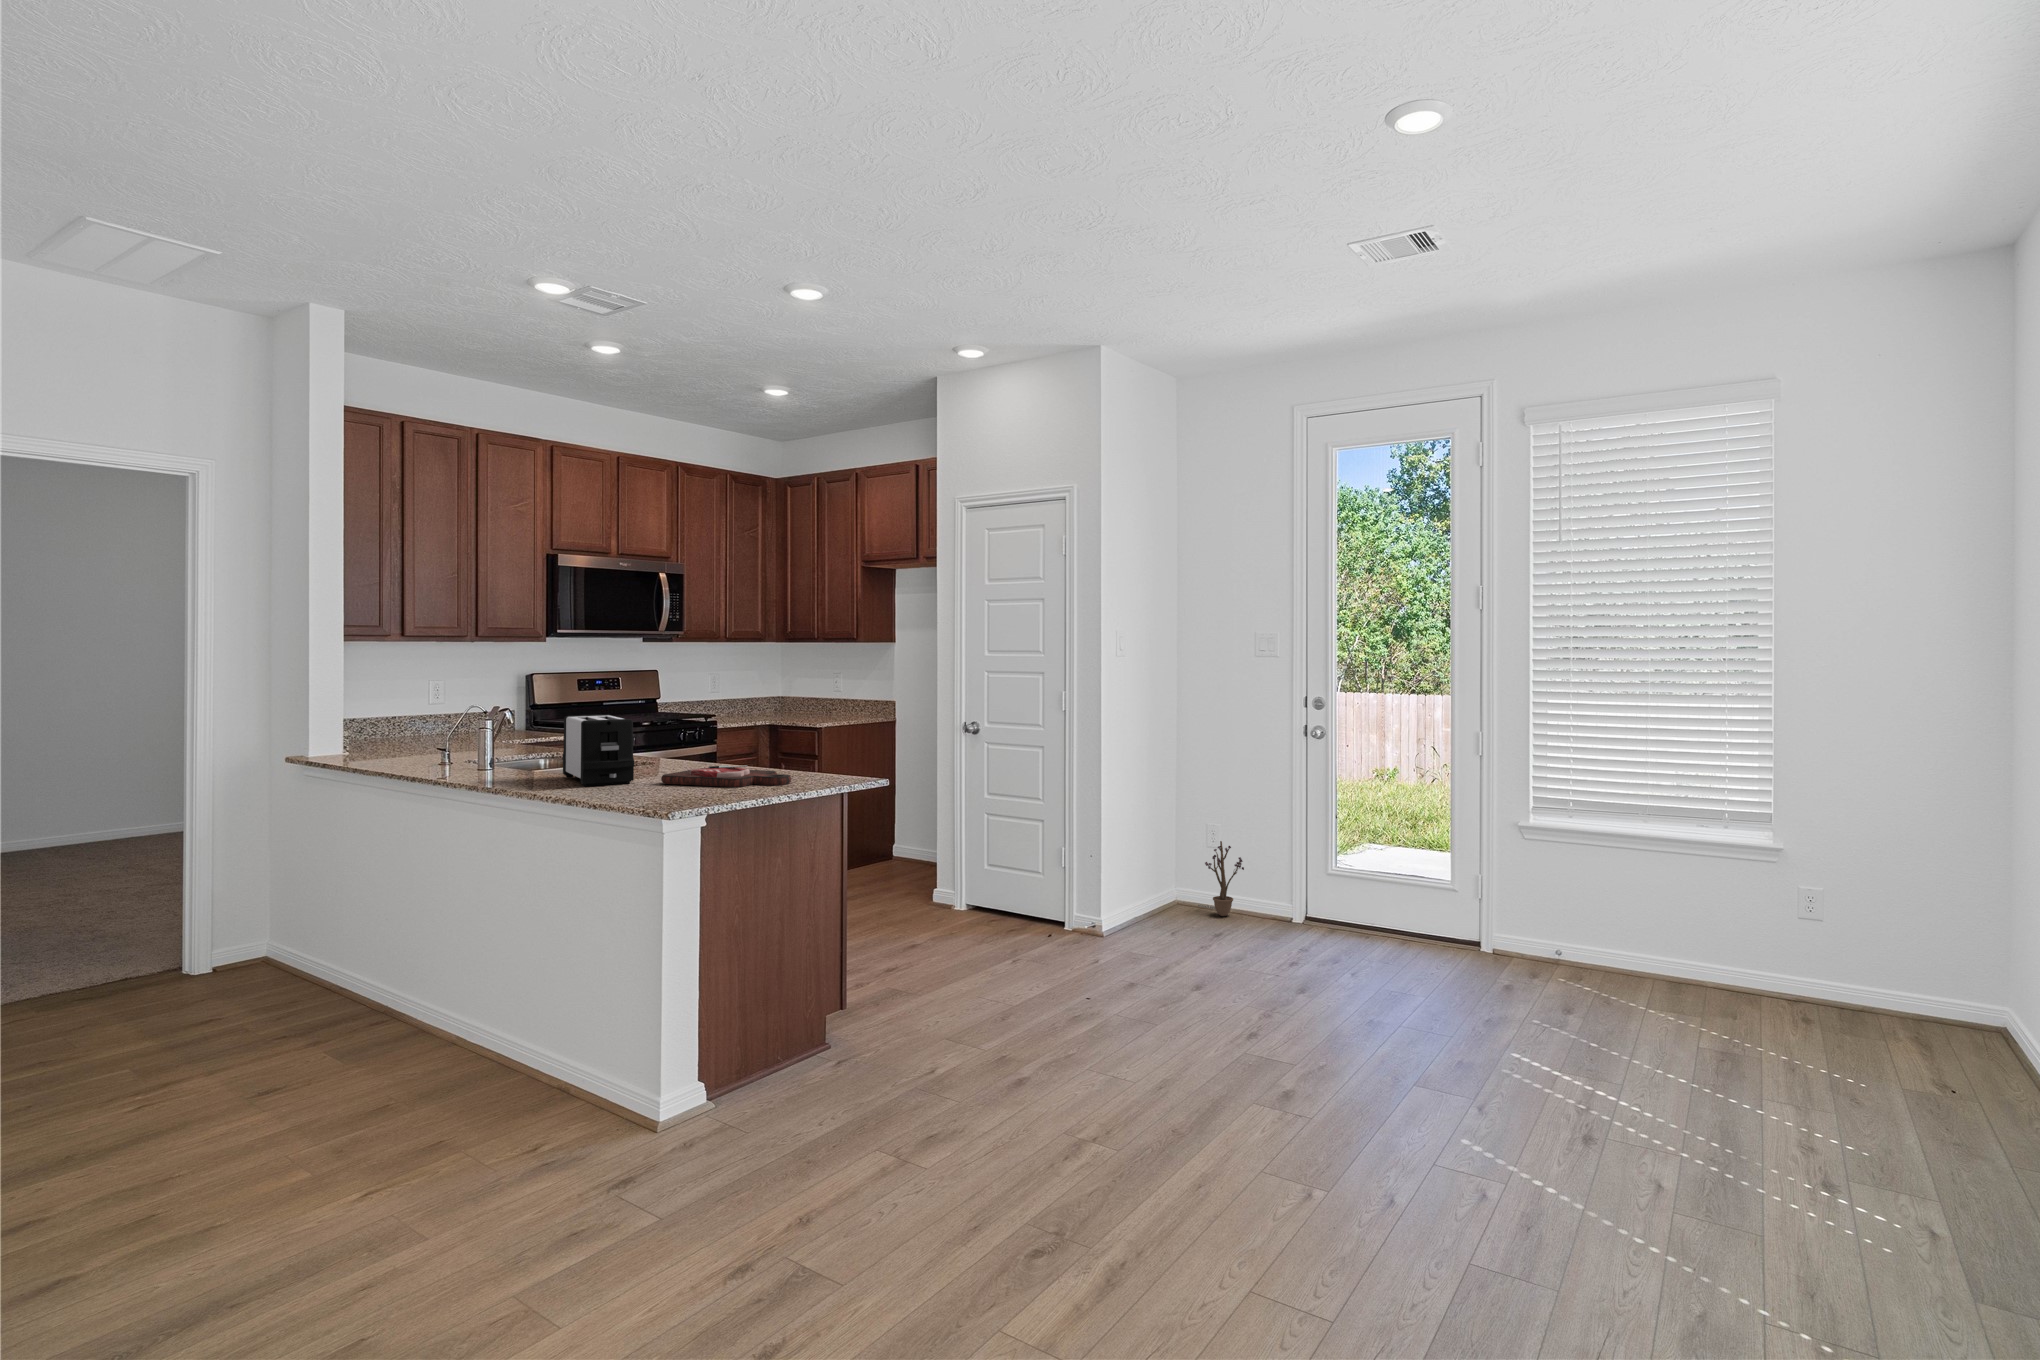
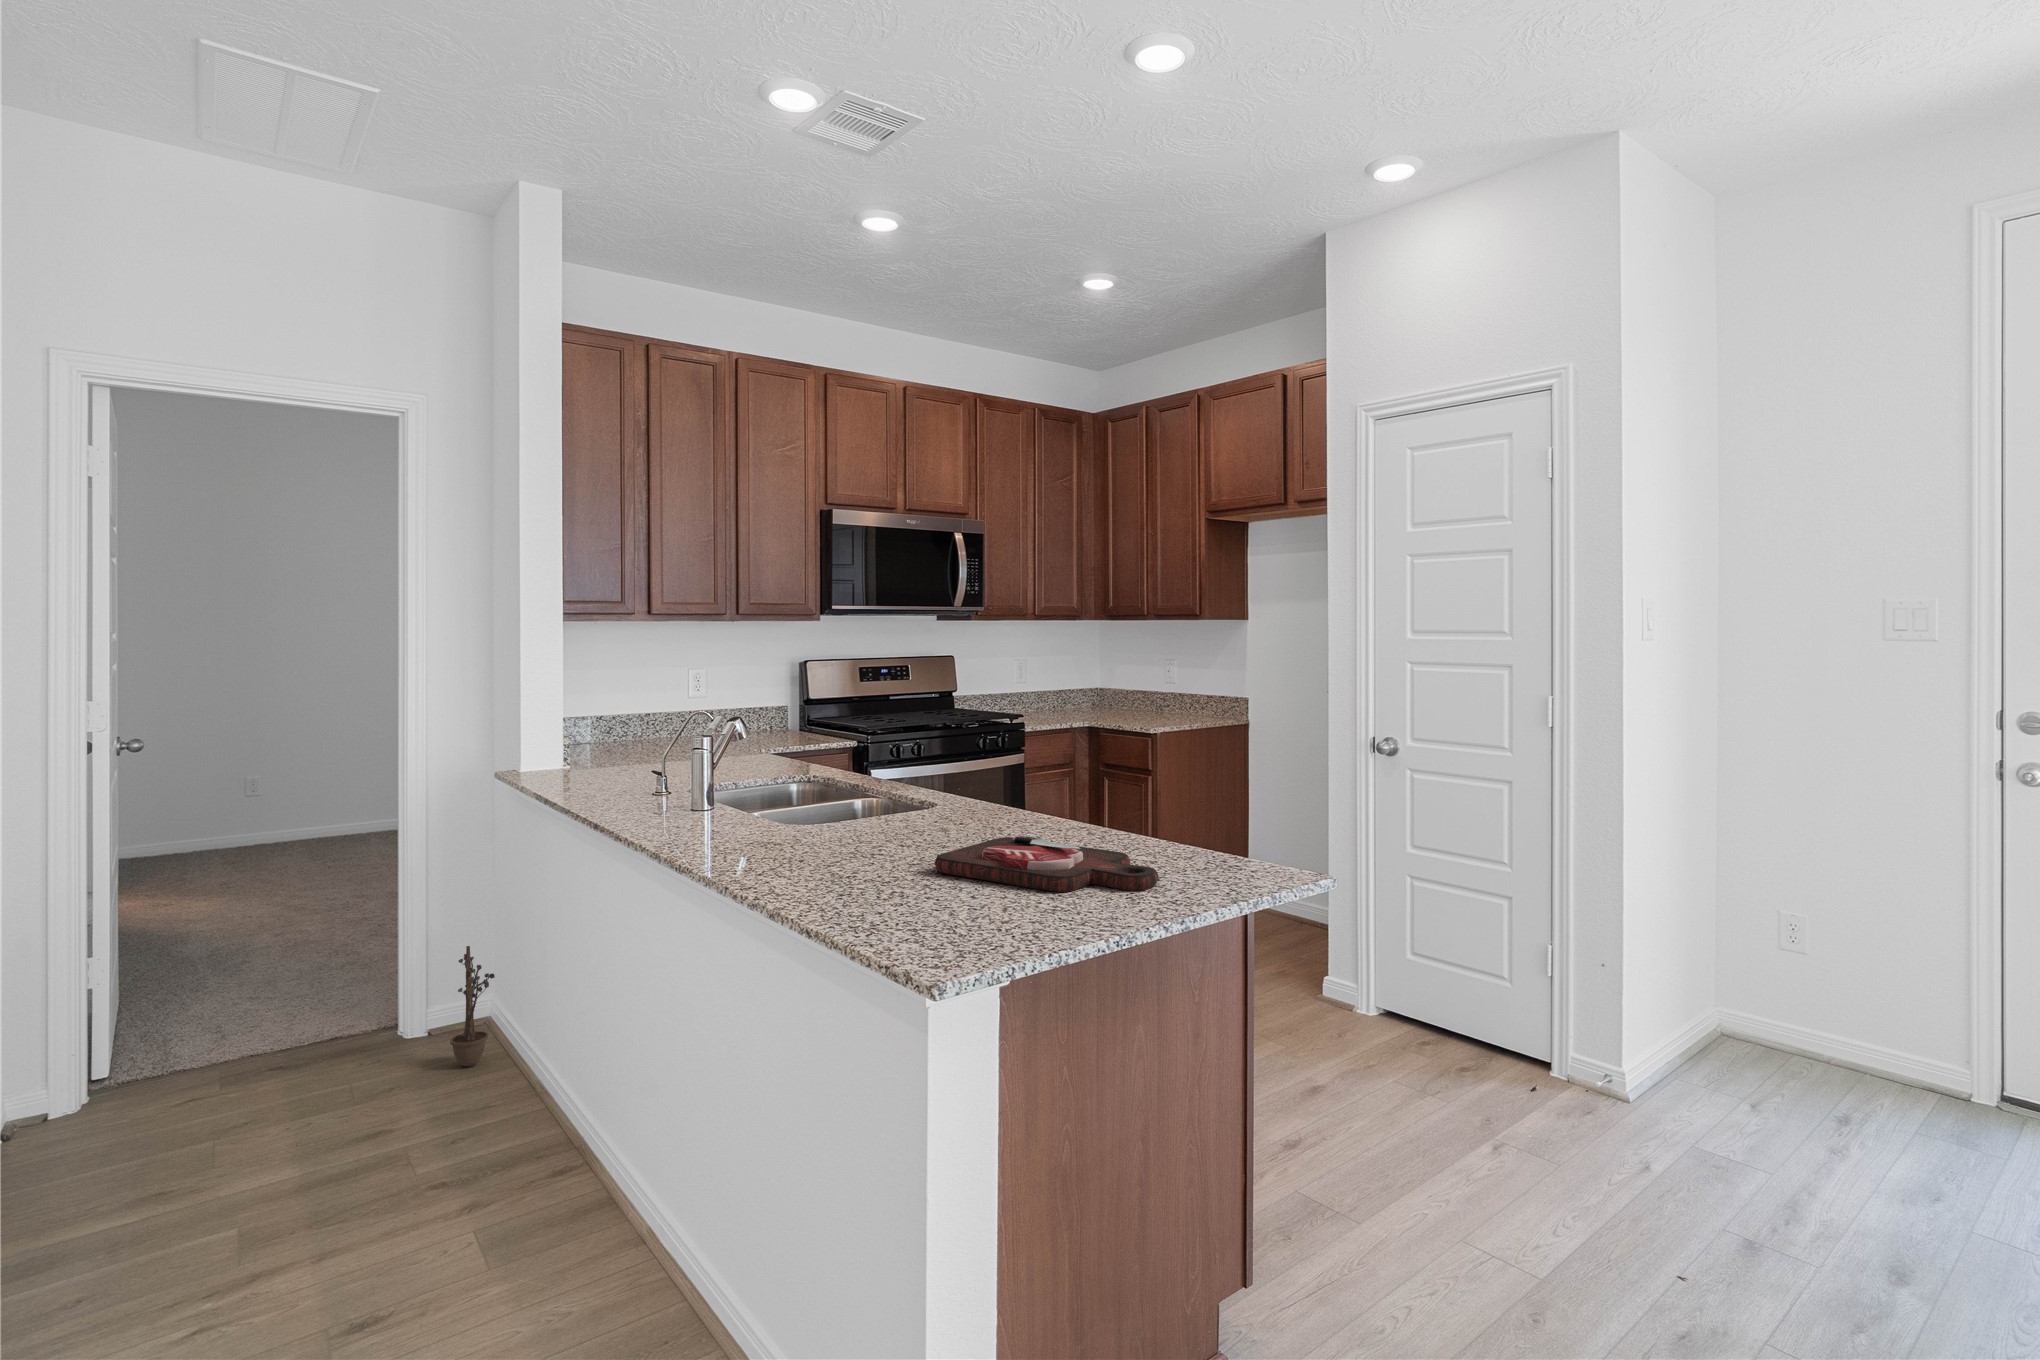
toaster: present [562,714,634,786] -> none [791,740,892,872]
decorative plant: present [1198,841,1244,916] -> present [450,946,495,1067]

